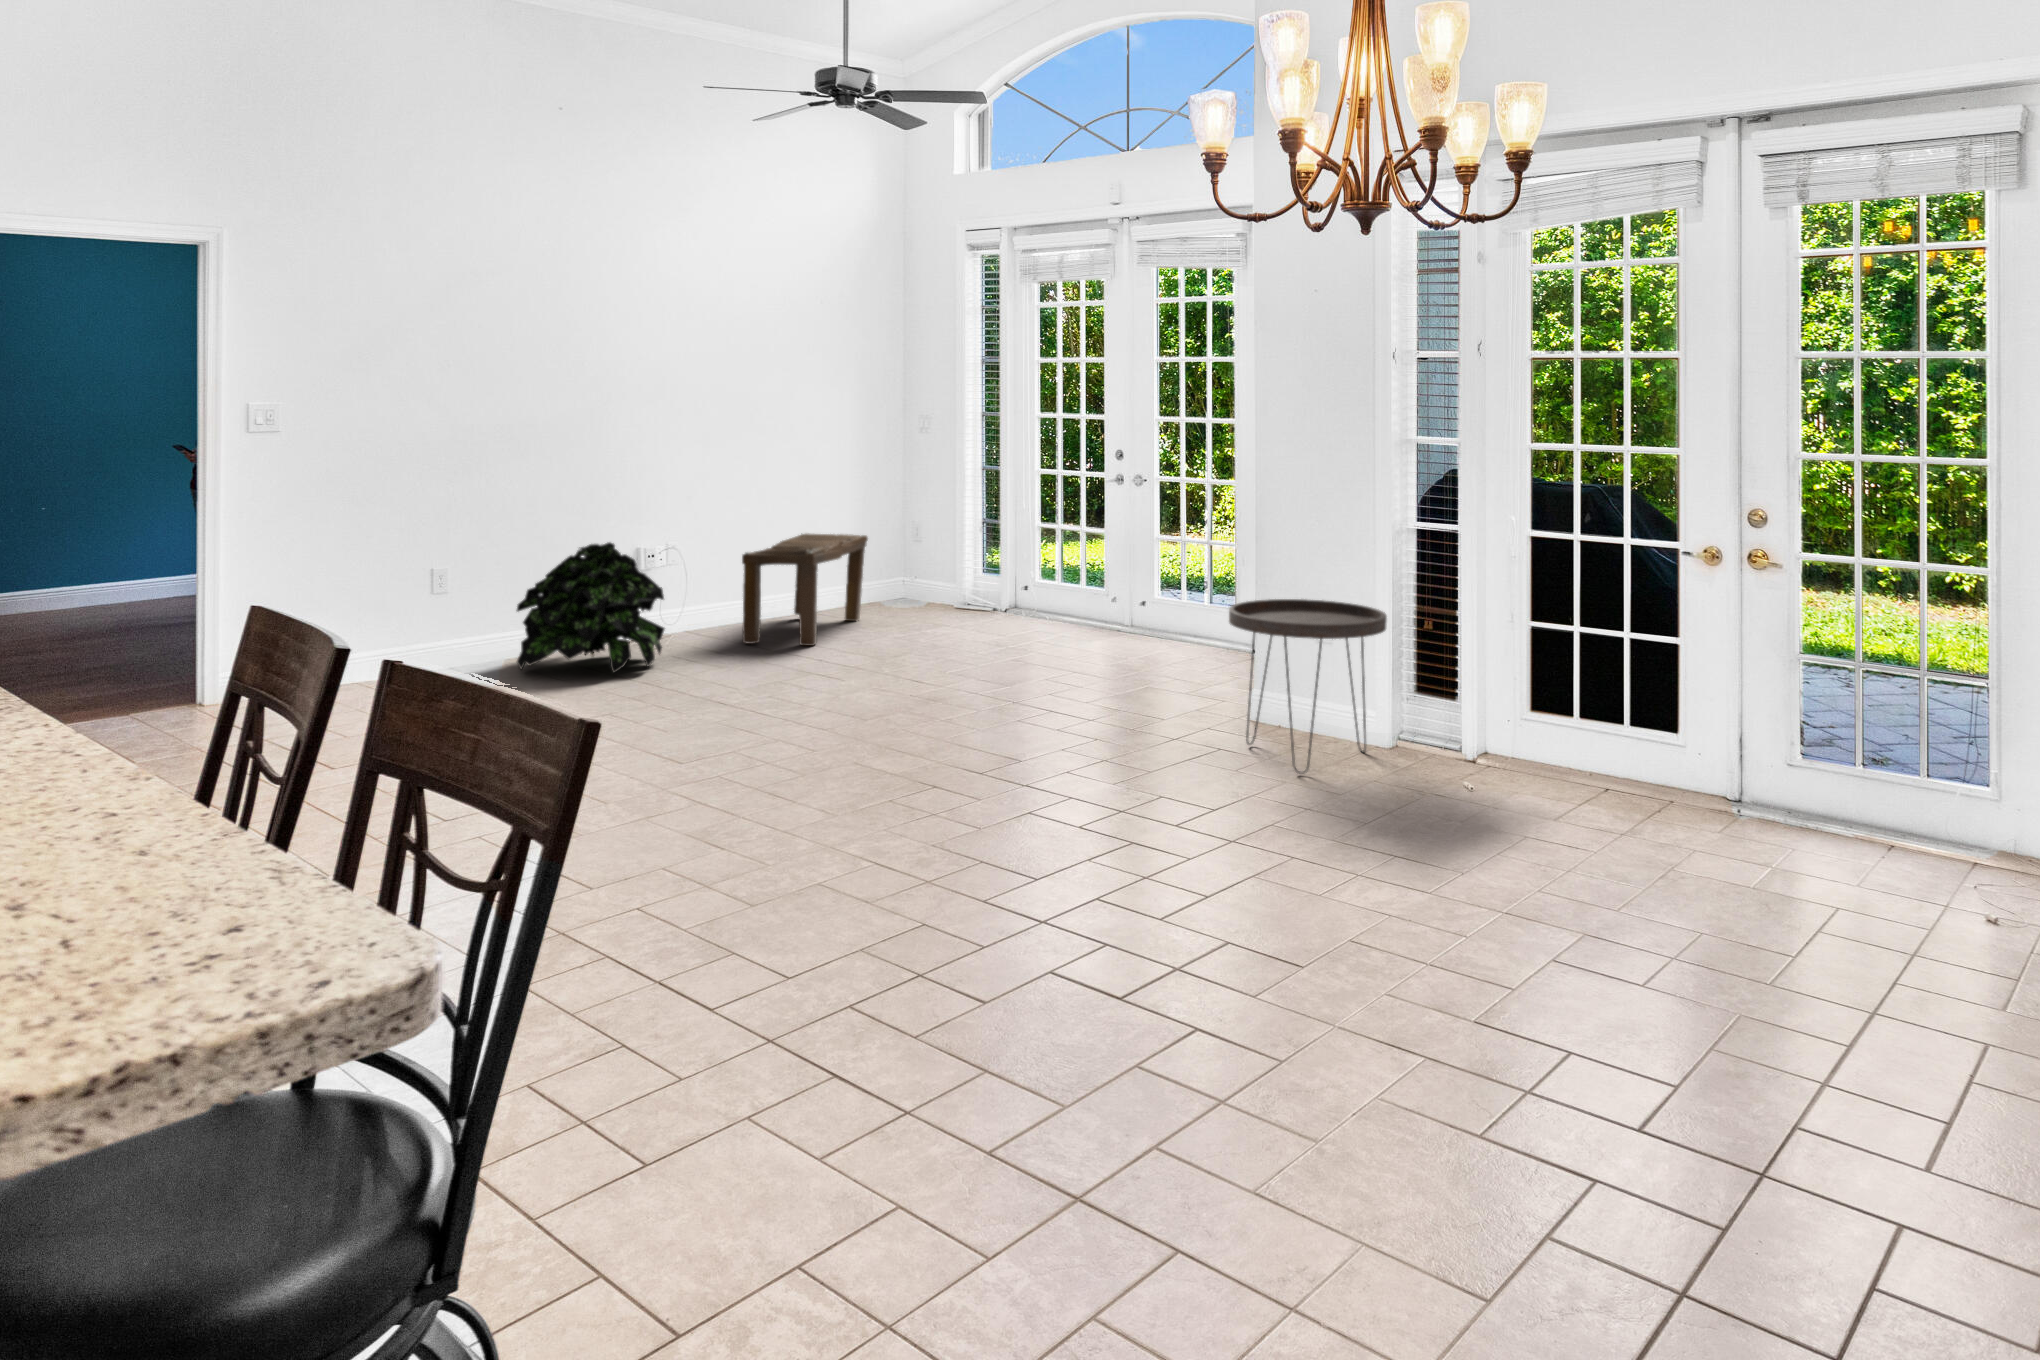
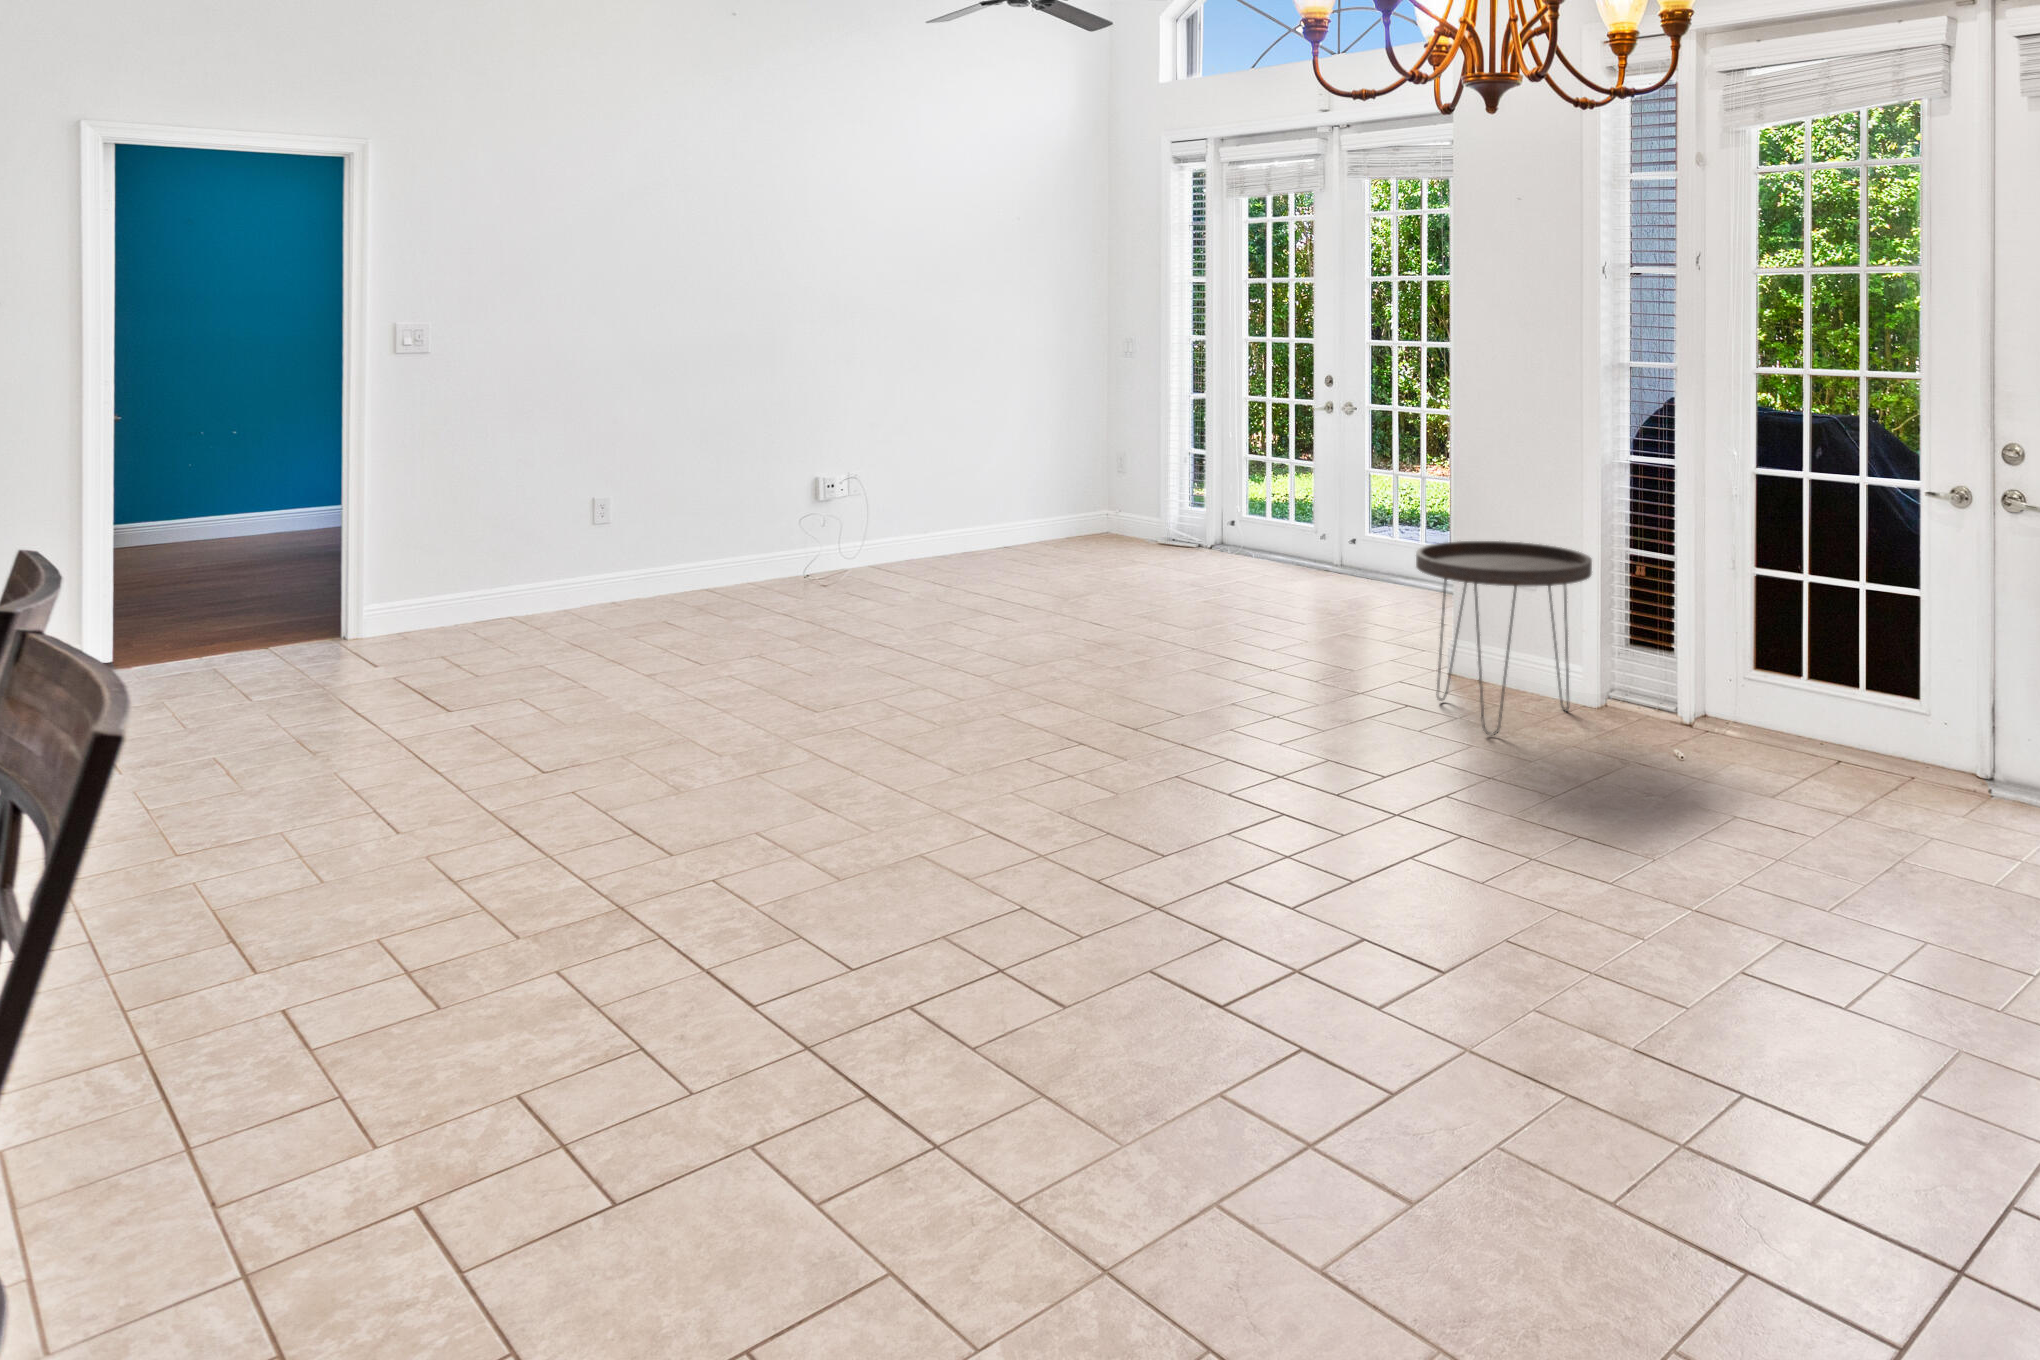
bench: present [742,533,868,646] -> none [926,465,1066,583]
potted plant: present [517,542,664,673] -> none [682,472,841,612]

